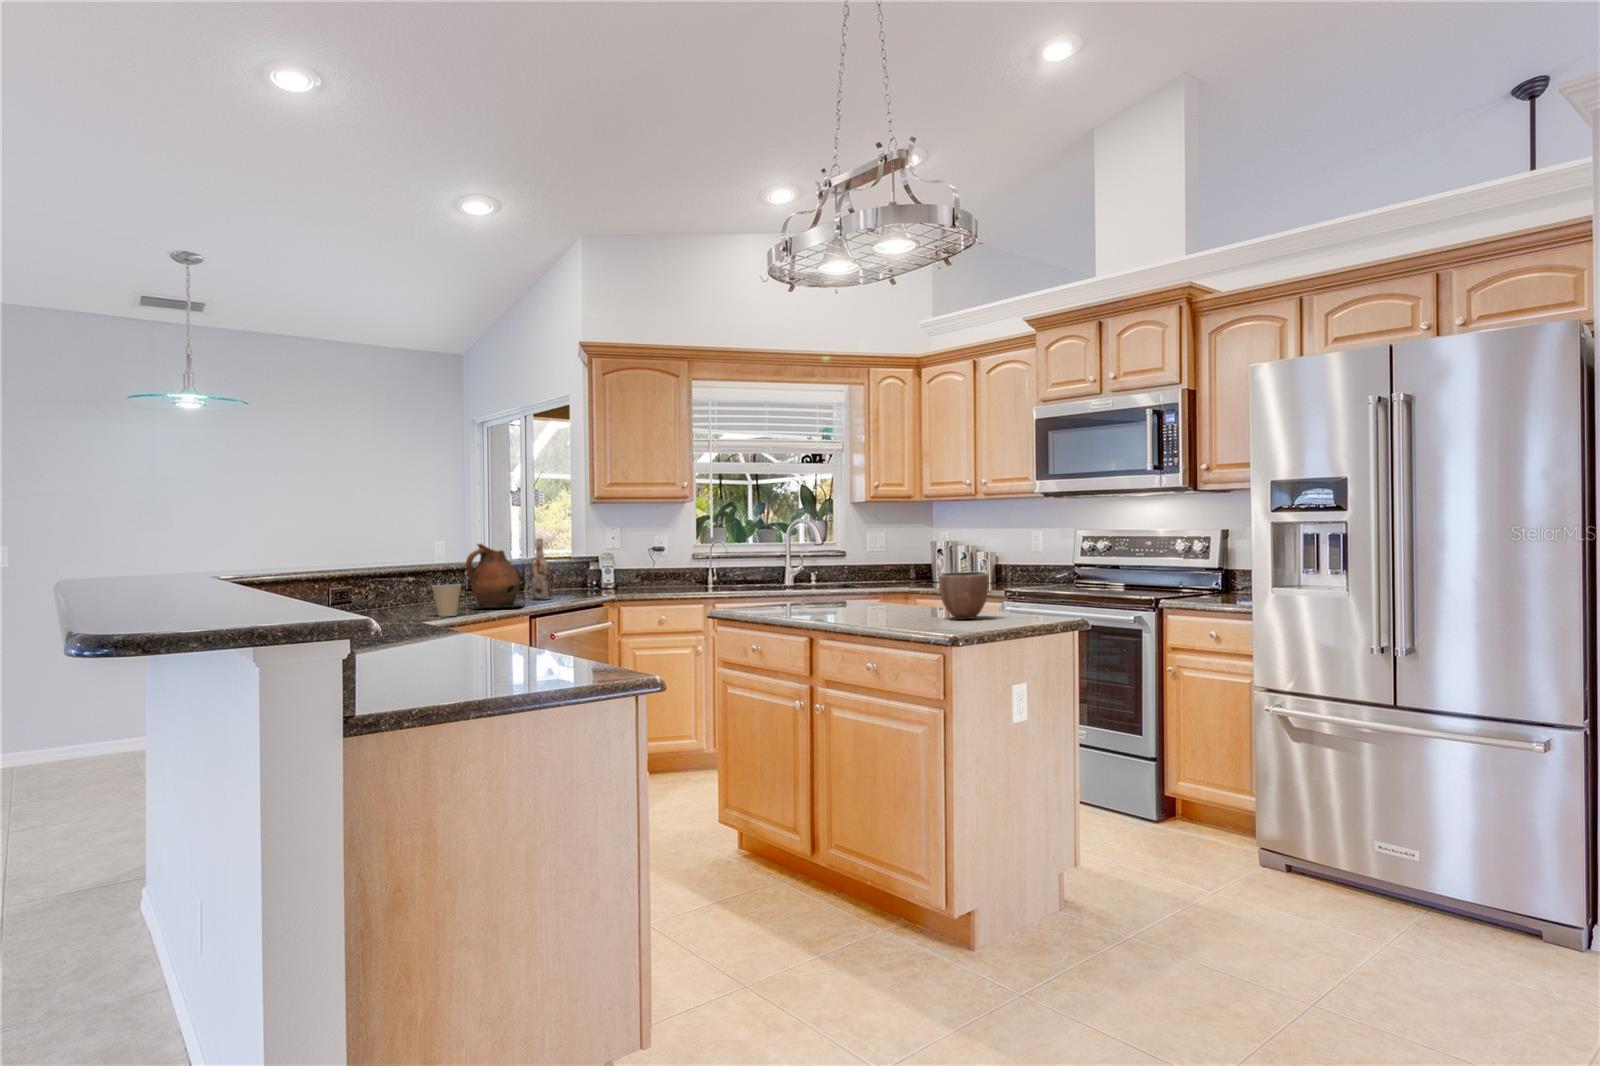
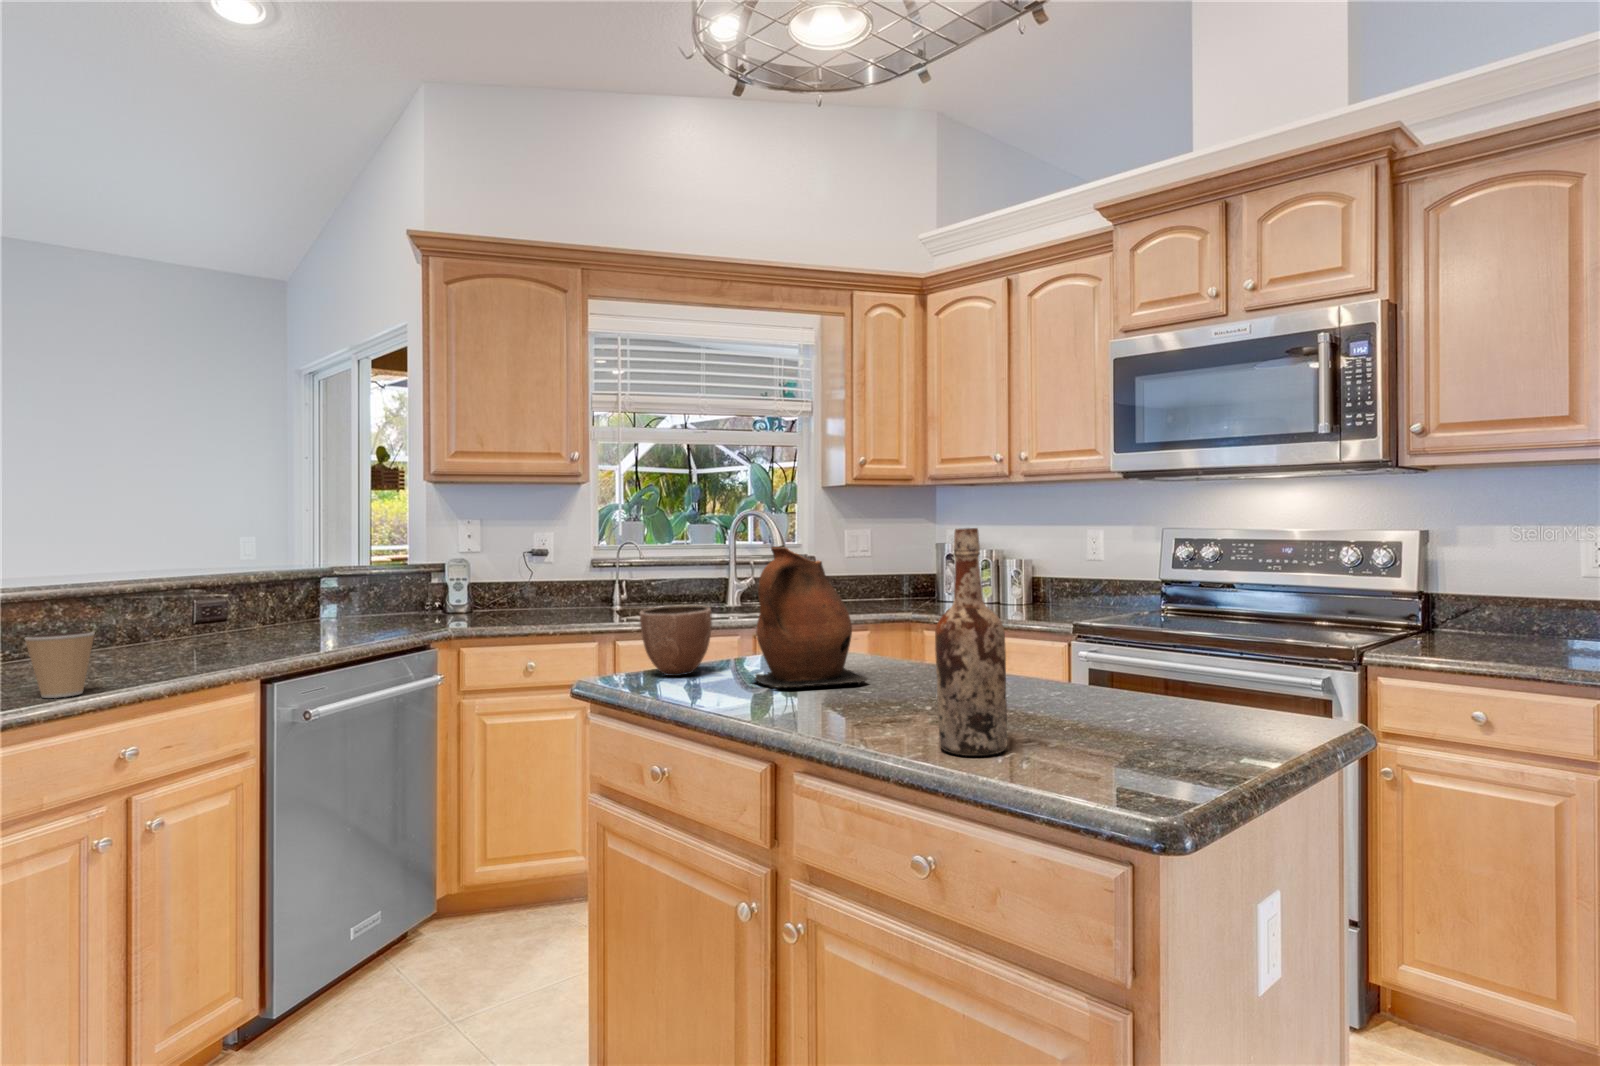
wine bottle: present [531,539,551,600] -> present [935,528,1007,756]
ceramic pitcher: present [466,544,522,609] -> present [754,547,868,688]
decorative bowl: present [938,572,989,619] -> present [640,605,712,676]

